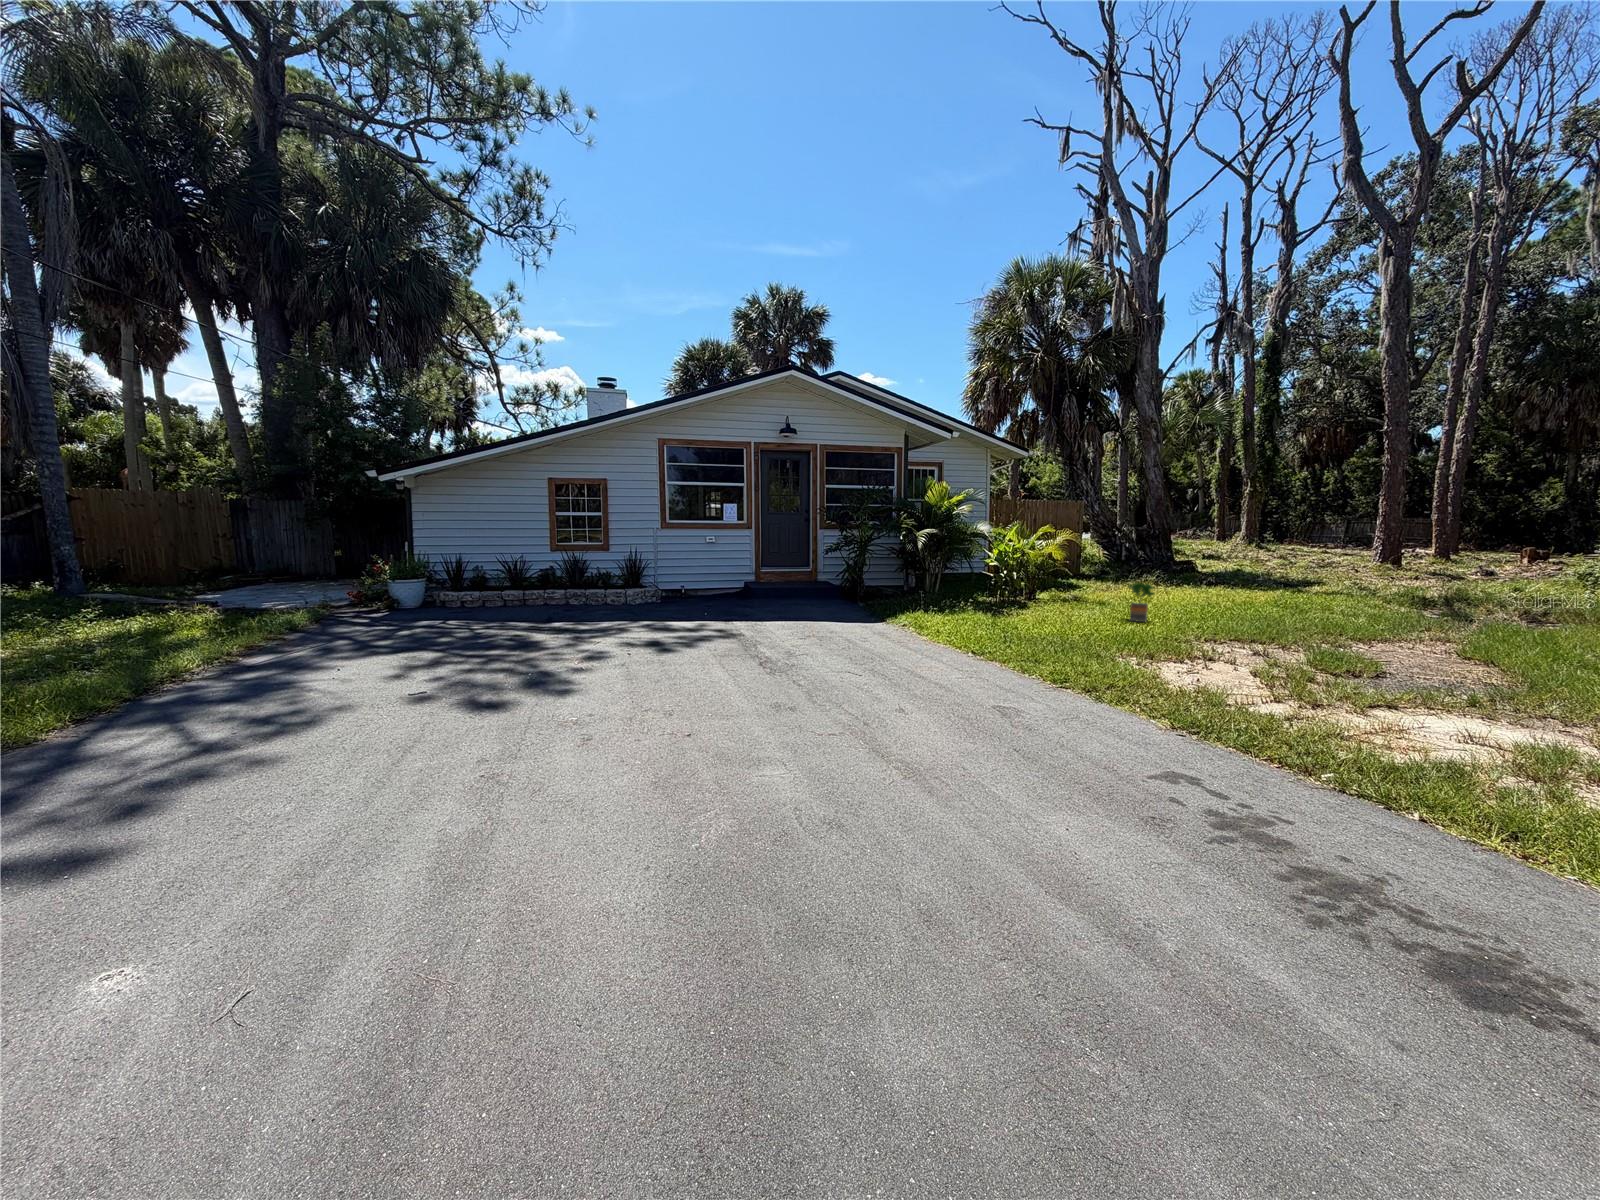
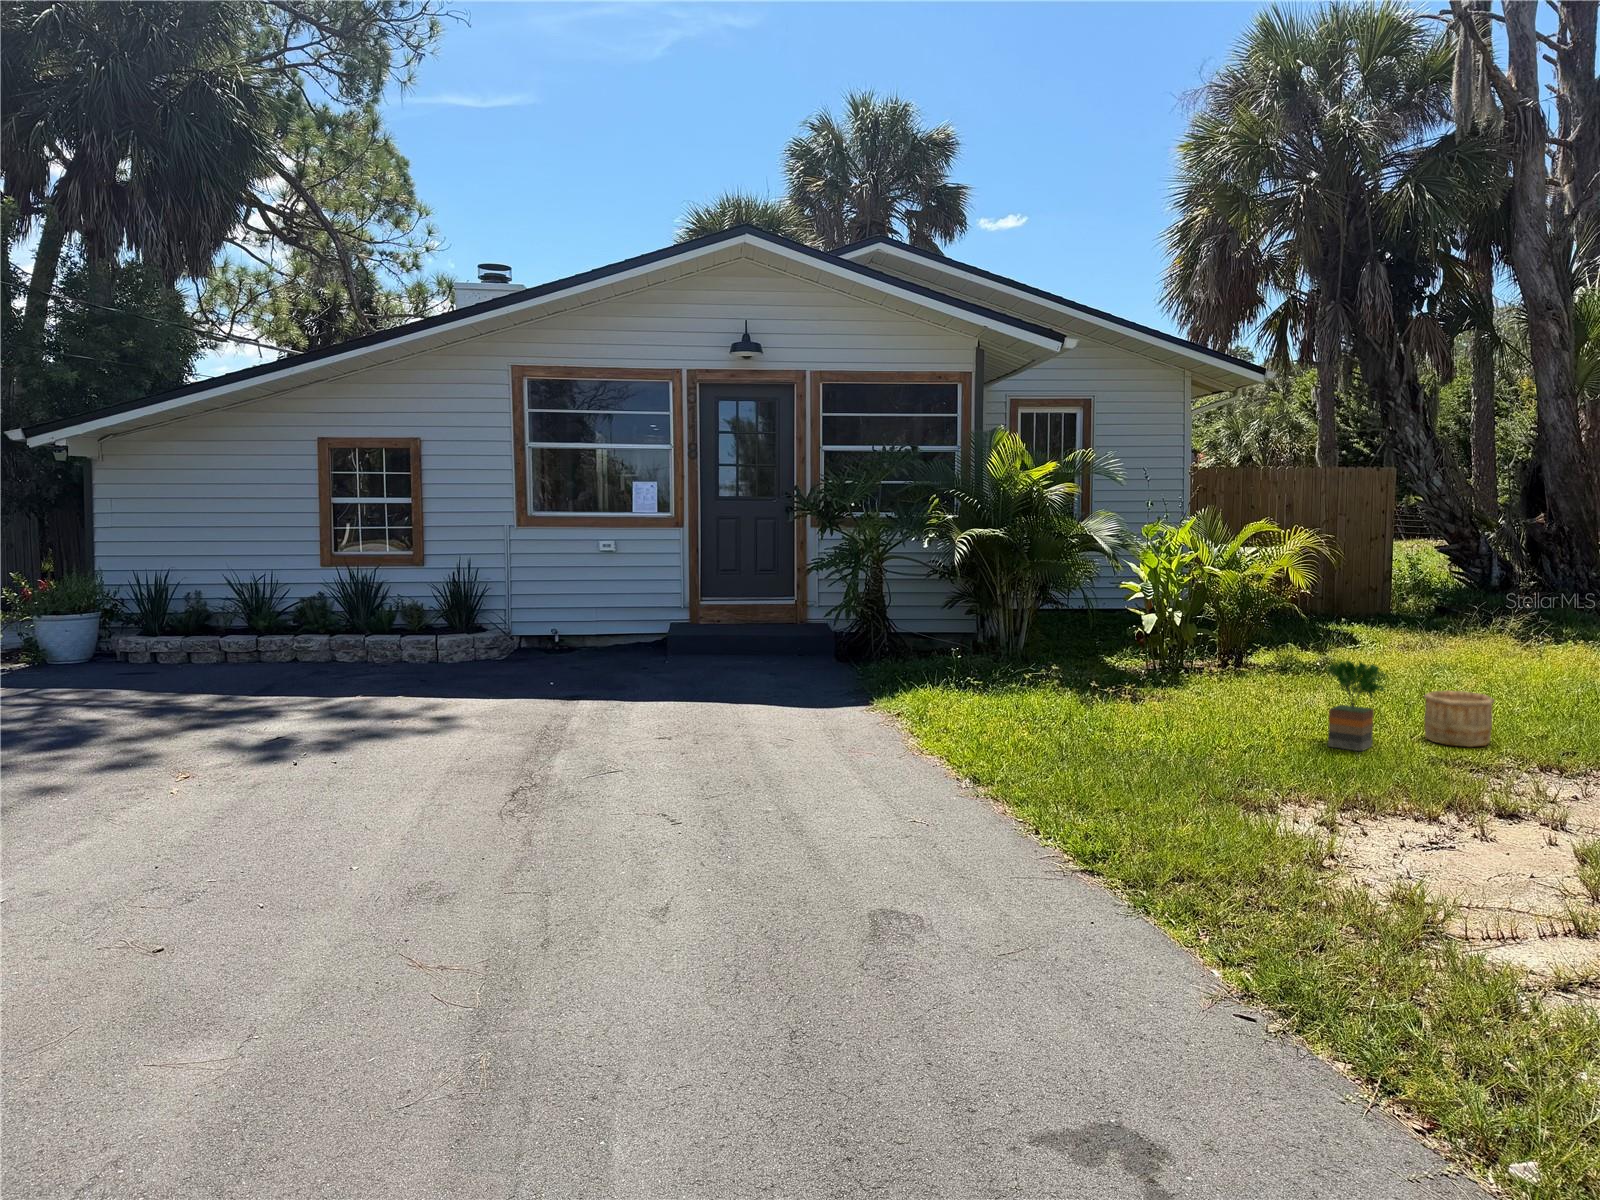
wooden bucket: none [1165,596,1195,619] -> present [1424,691,1495,747]

